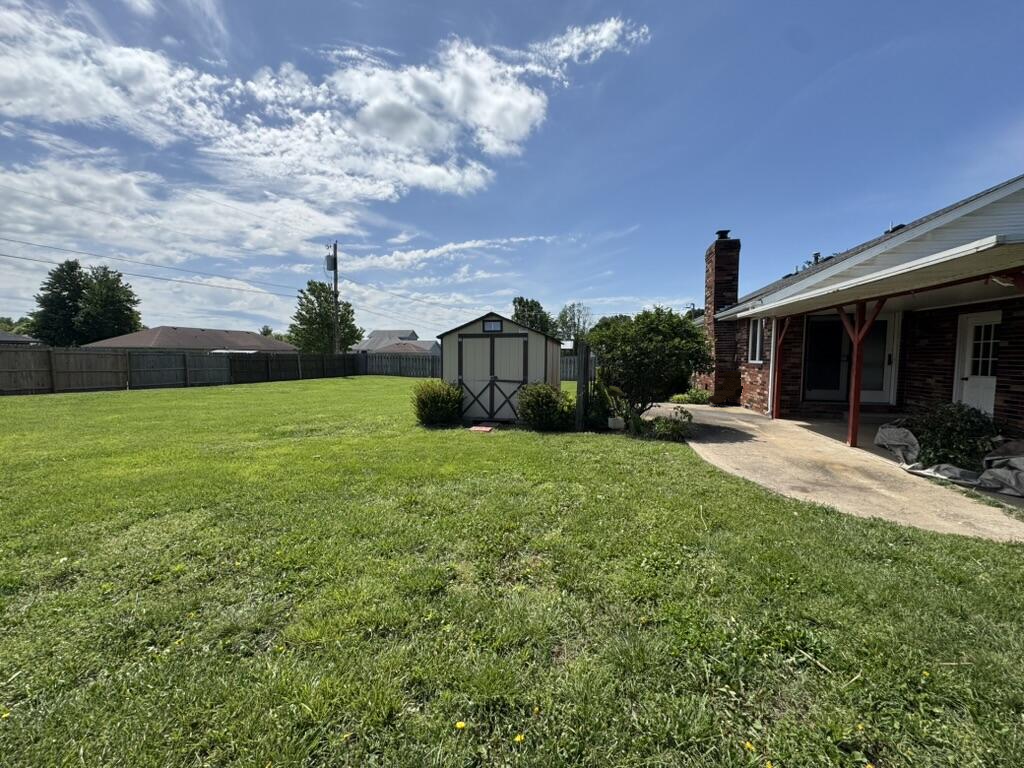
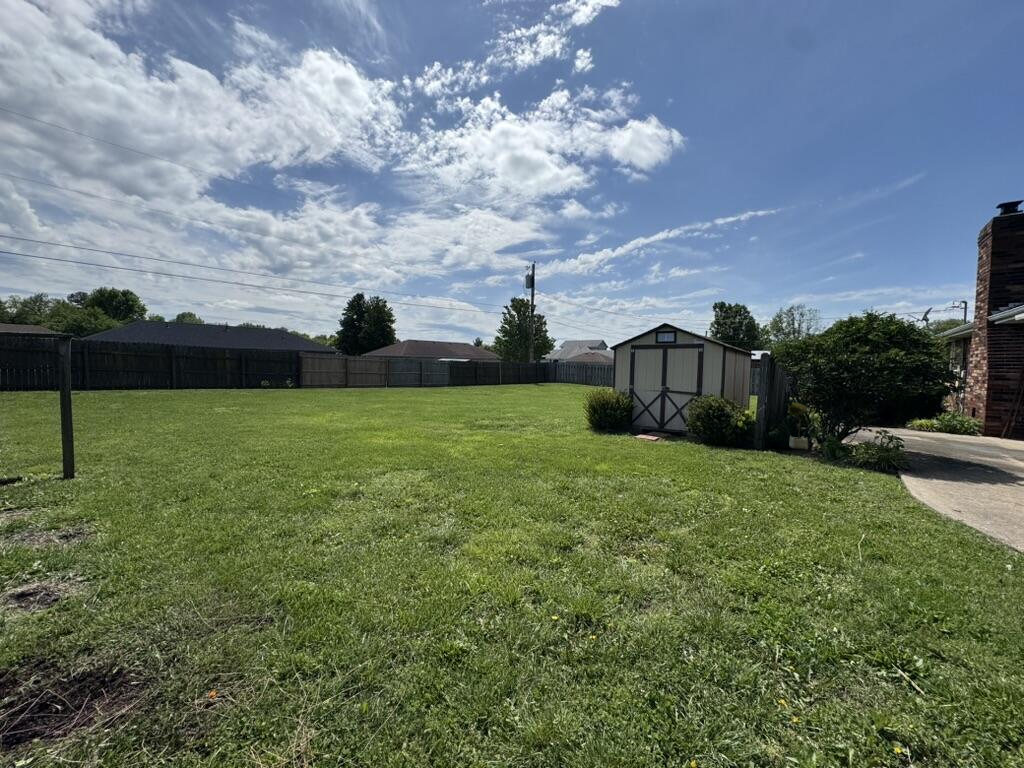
lounge chair: present [707,371,744,407] -> none [946,393,1008,438]

